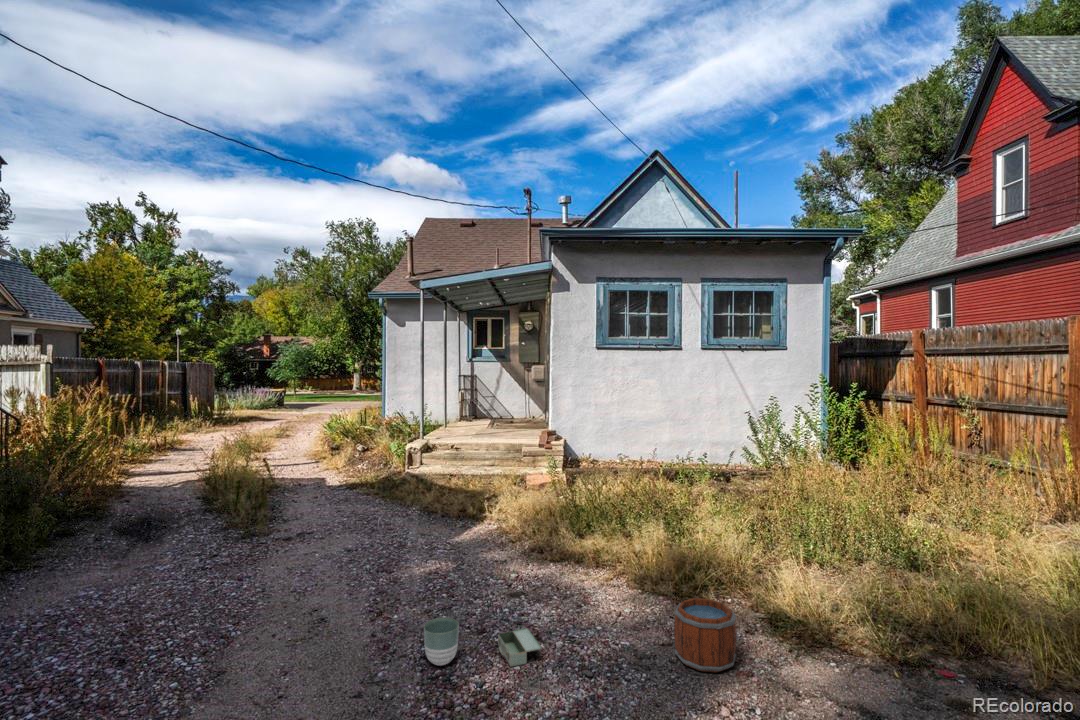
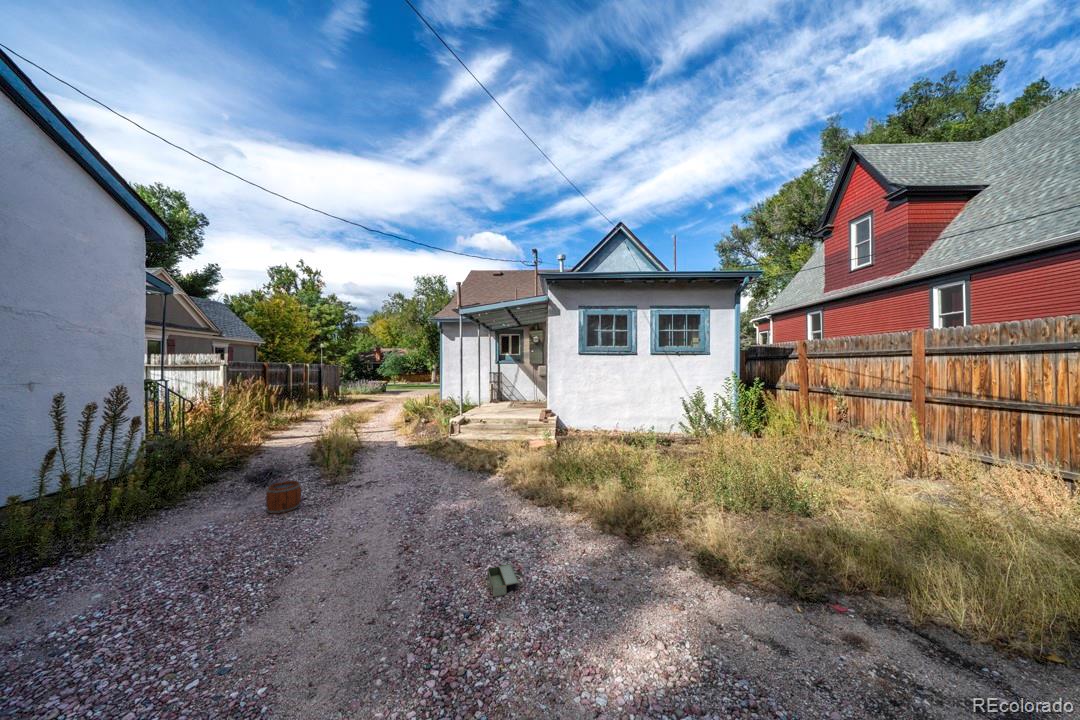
bucket: present [674,598,736,672] -> present [266,481,301,514]
planter: present [424,618,459,665] -> none [429,557,456,595]

